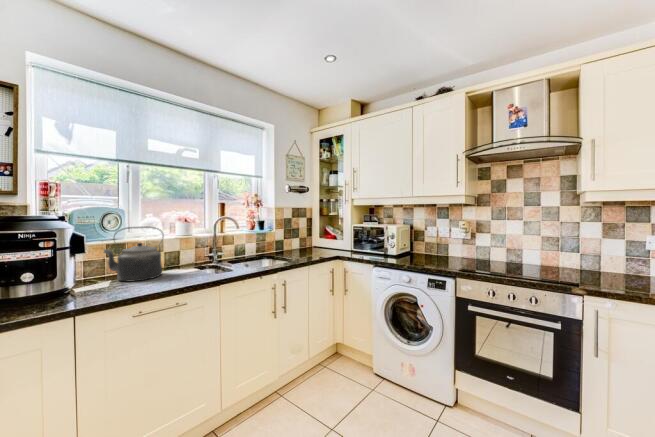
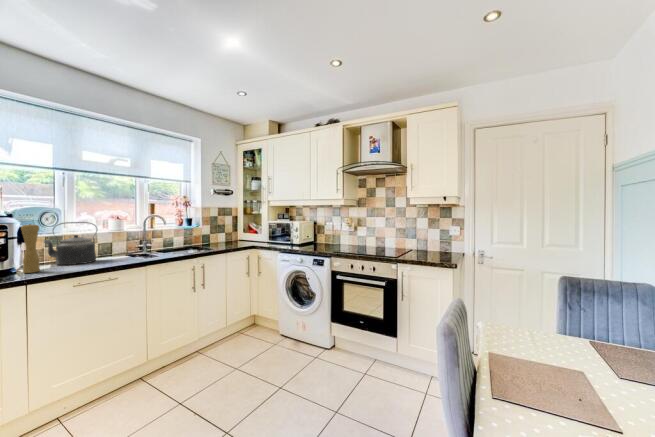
pepper mill: none [72,231,95,296] -> present [21,224,40,273]

